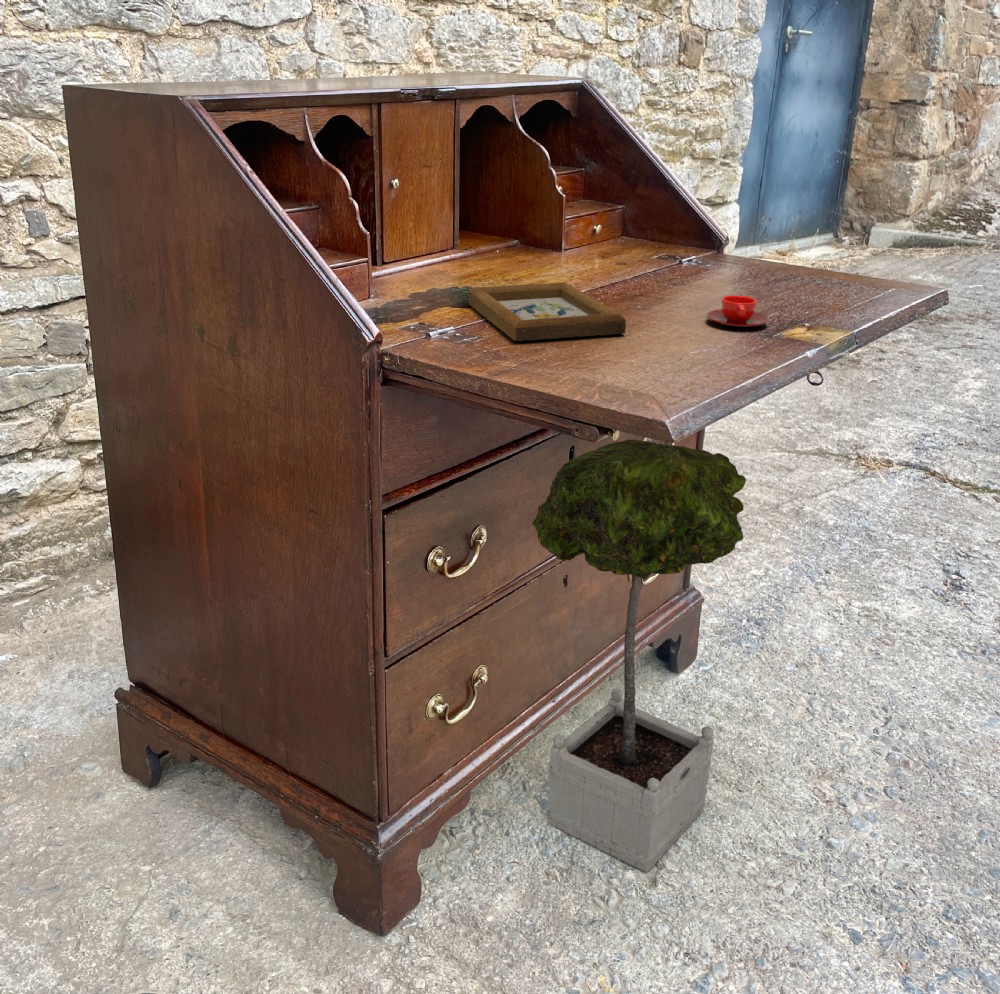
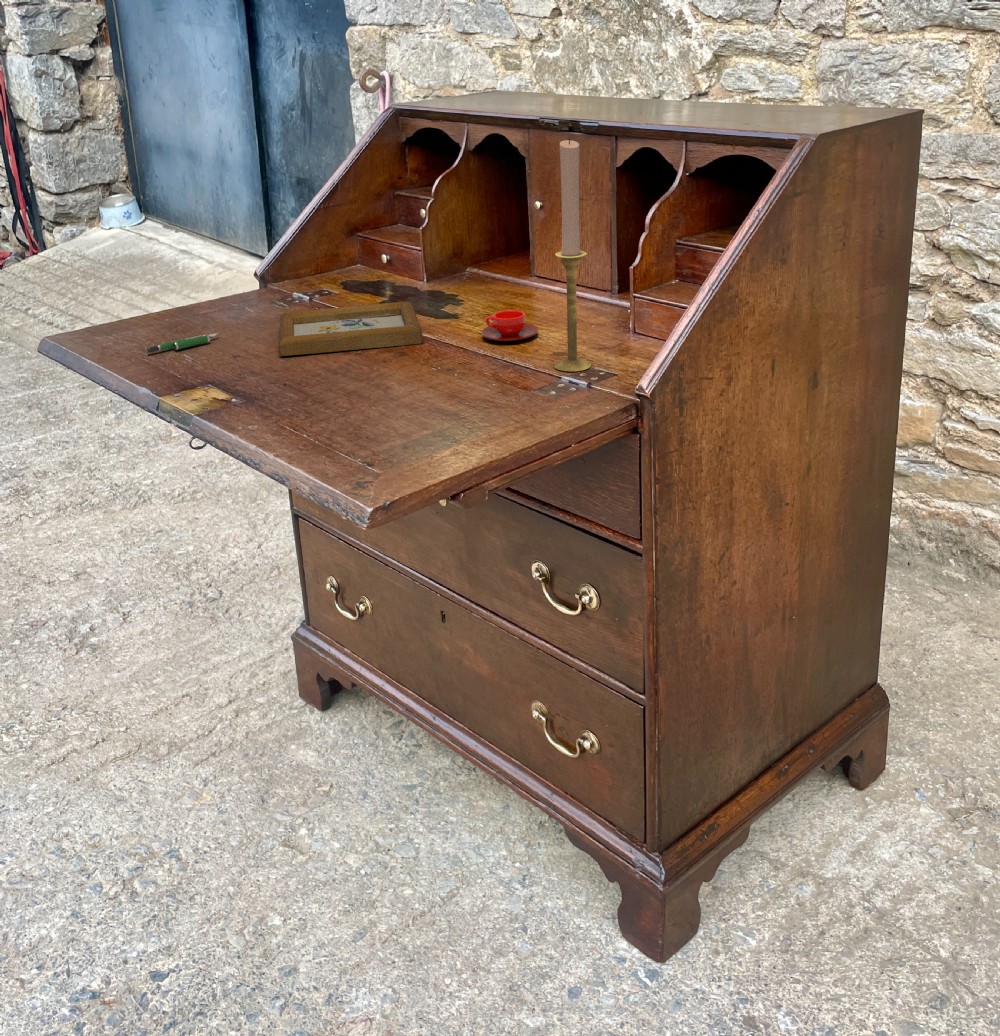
candlestick: none [609,79,642,269] -> present [554,139,591,371]
teacup: present [707,295,768,327] -> present [482,310,538,341]
pen: none [552,356,631,384] -> present [147,333,217,353]
potted tree: present [532,440,746,872] -> none [219,455,453,901]

